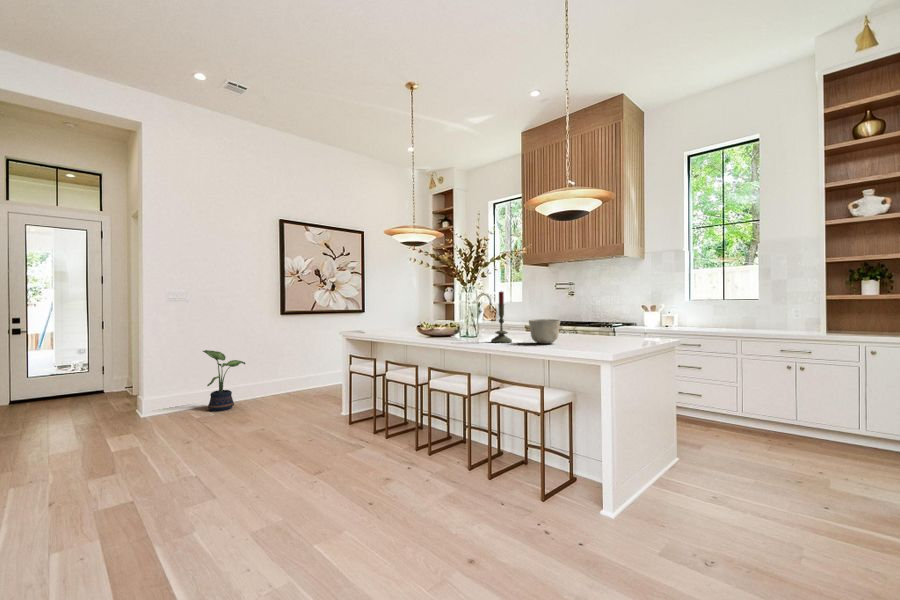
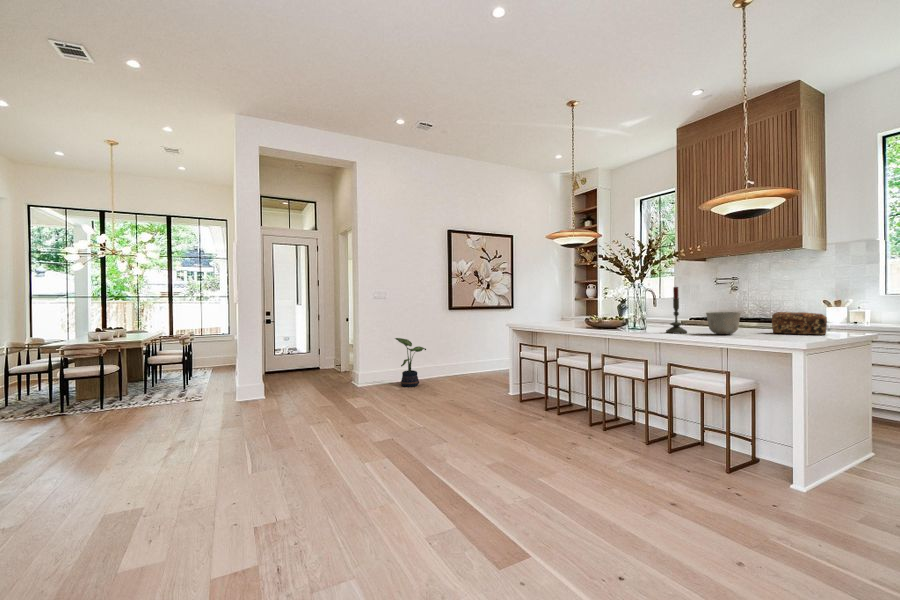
bread loaf: none [590,319,637,342] -> present [772,312,827,335]

